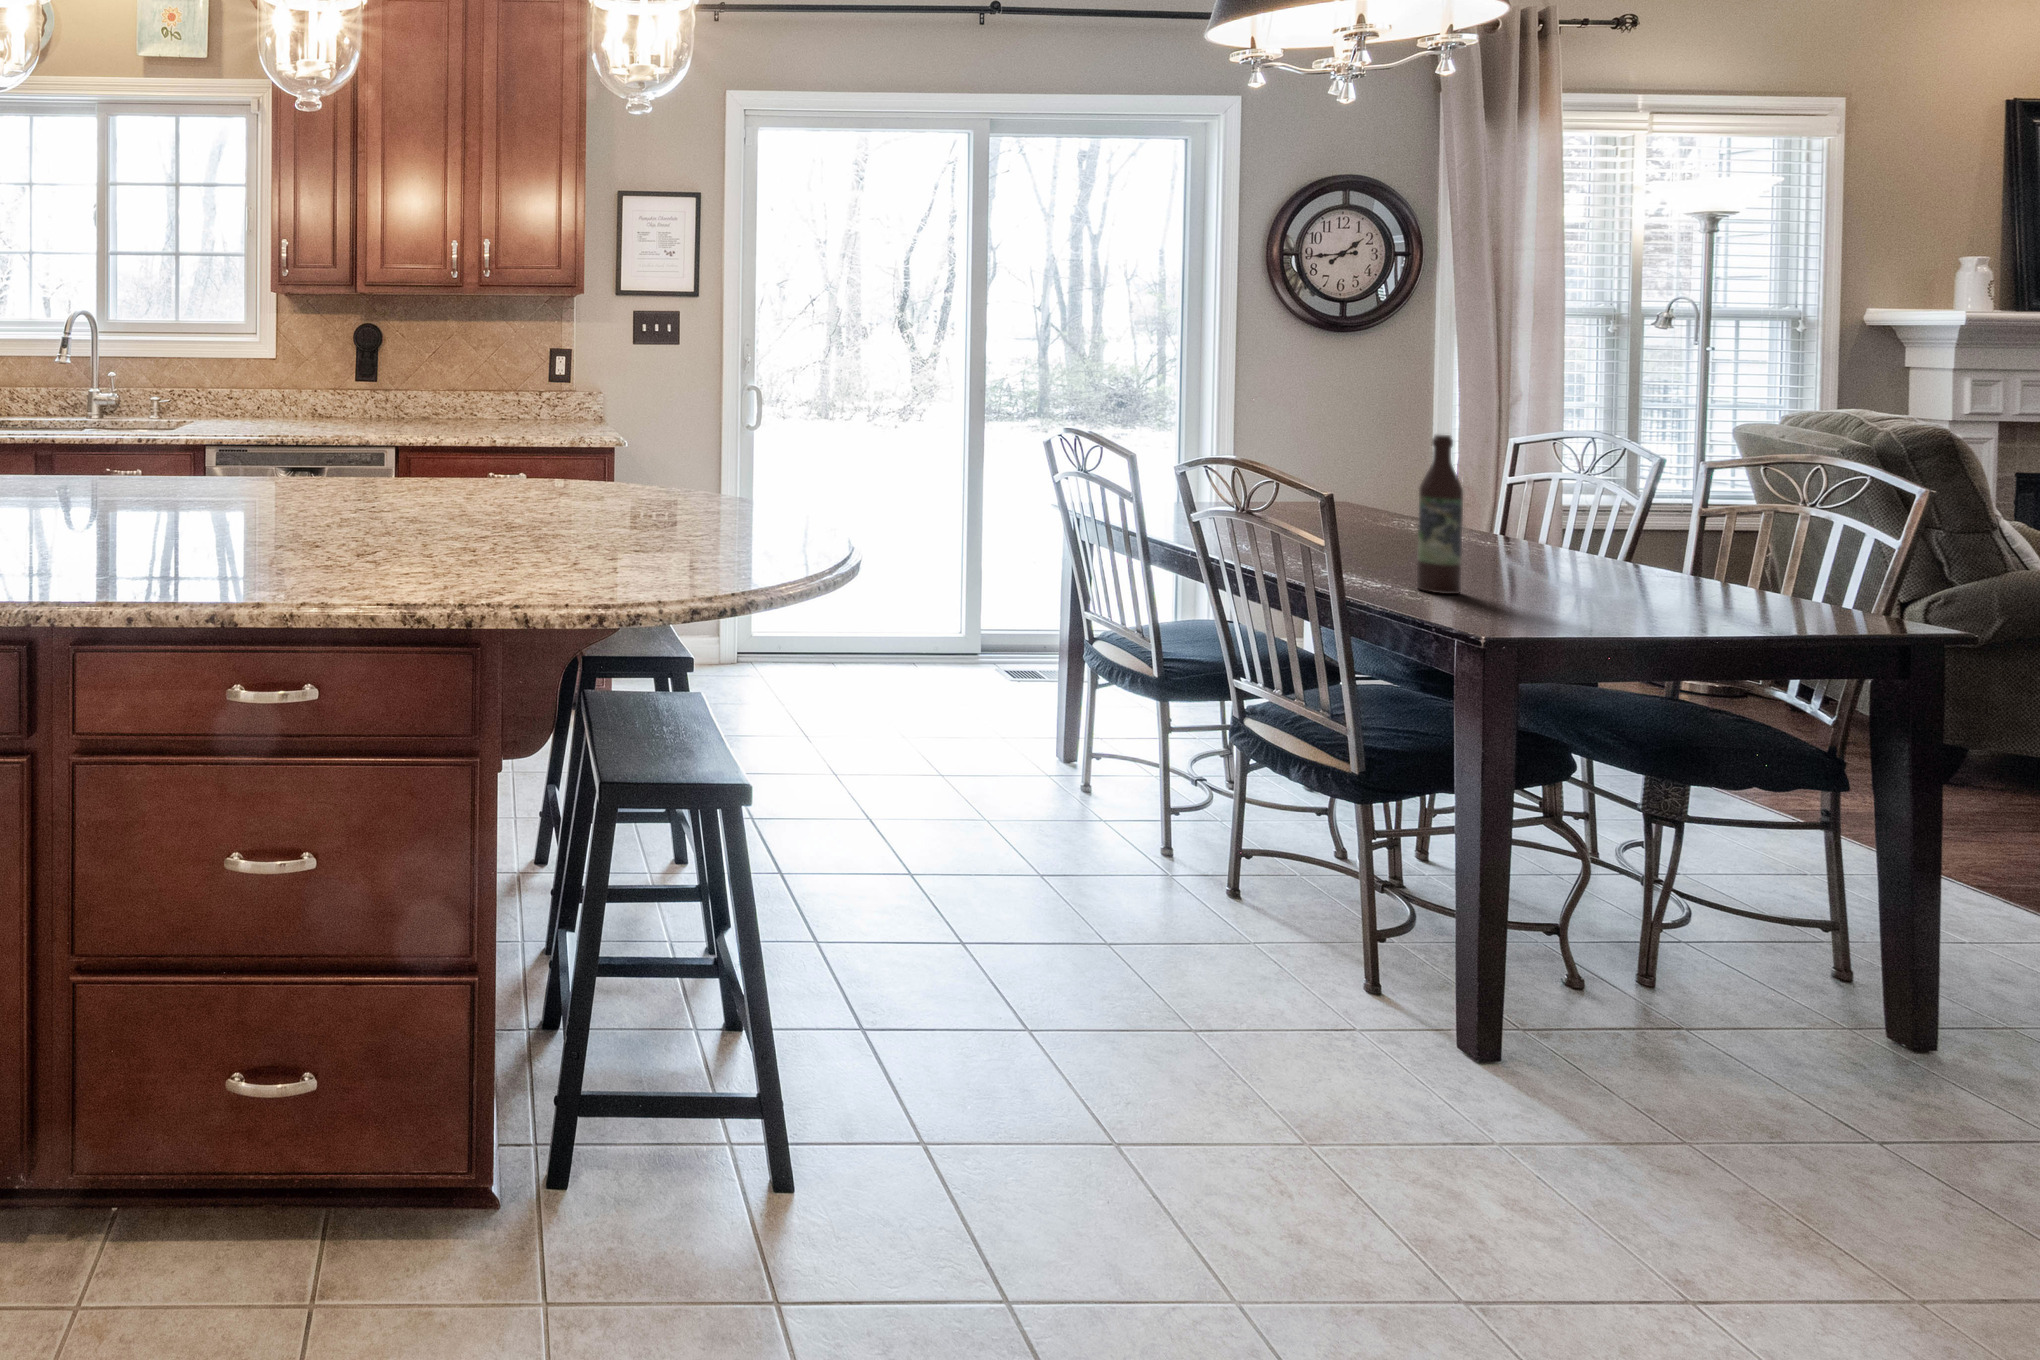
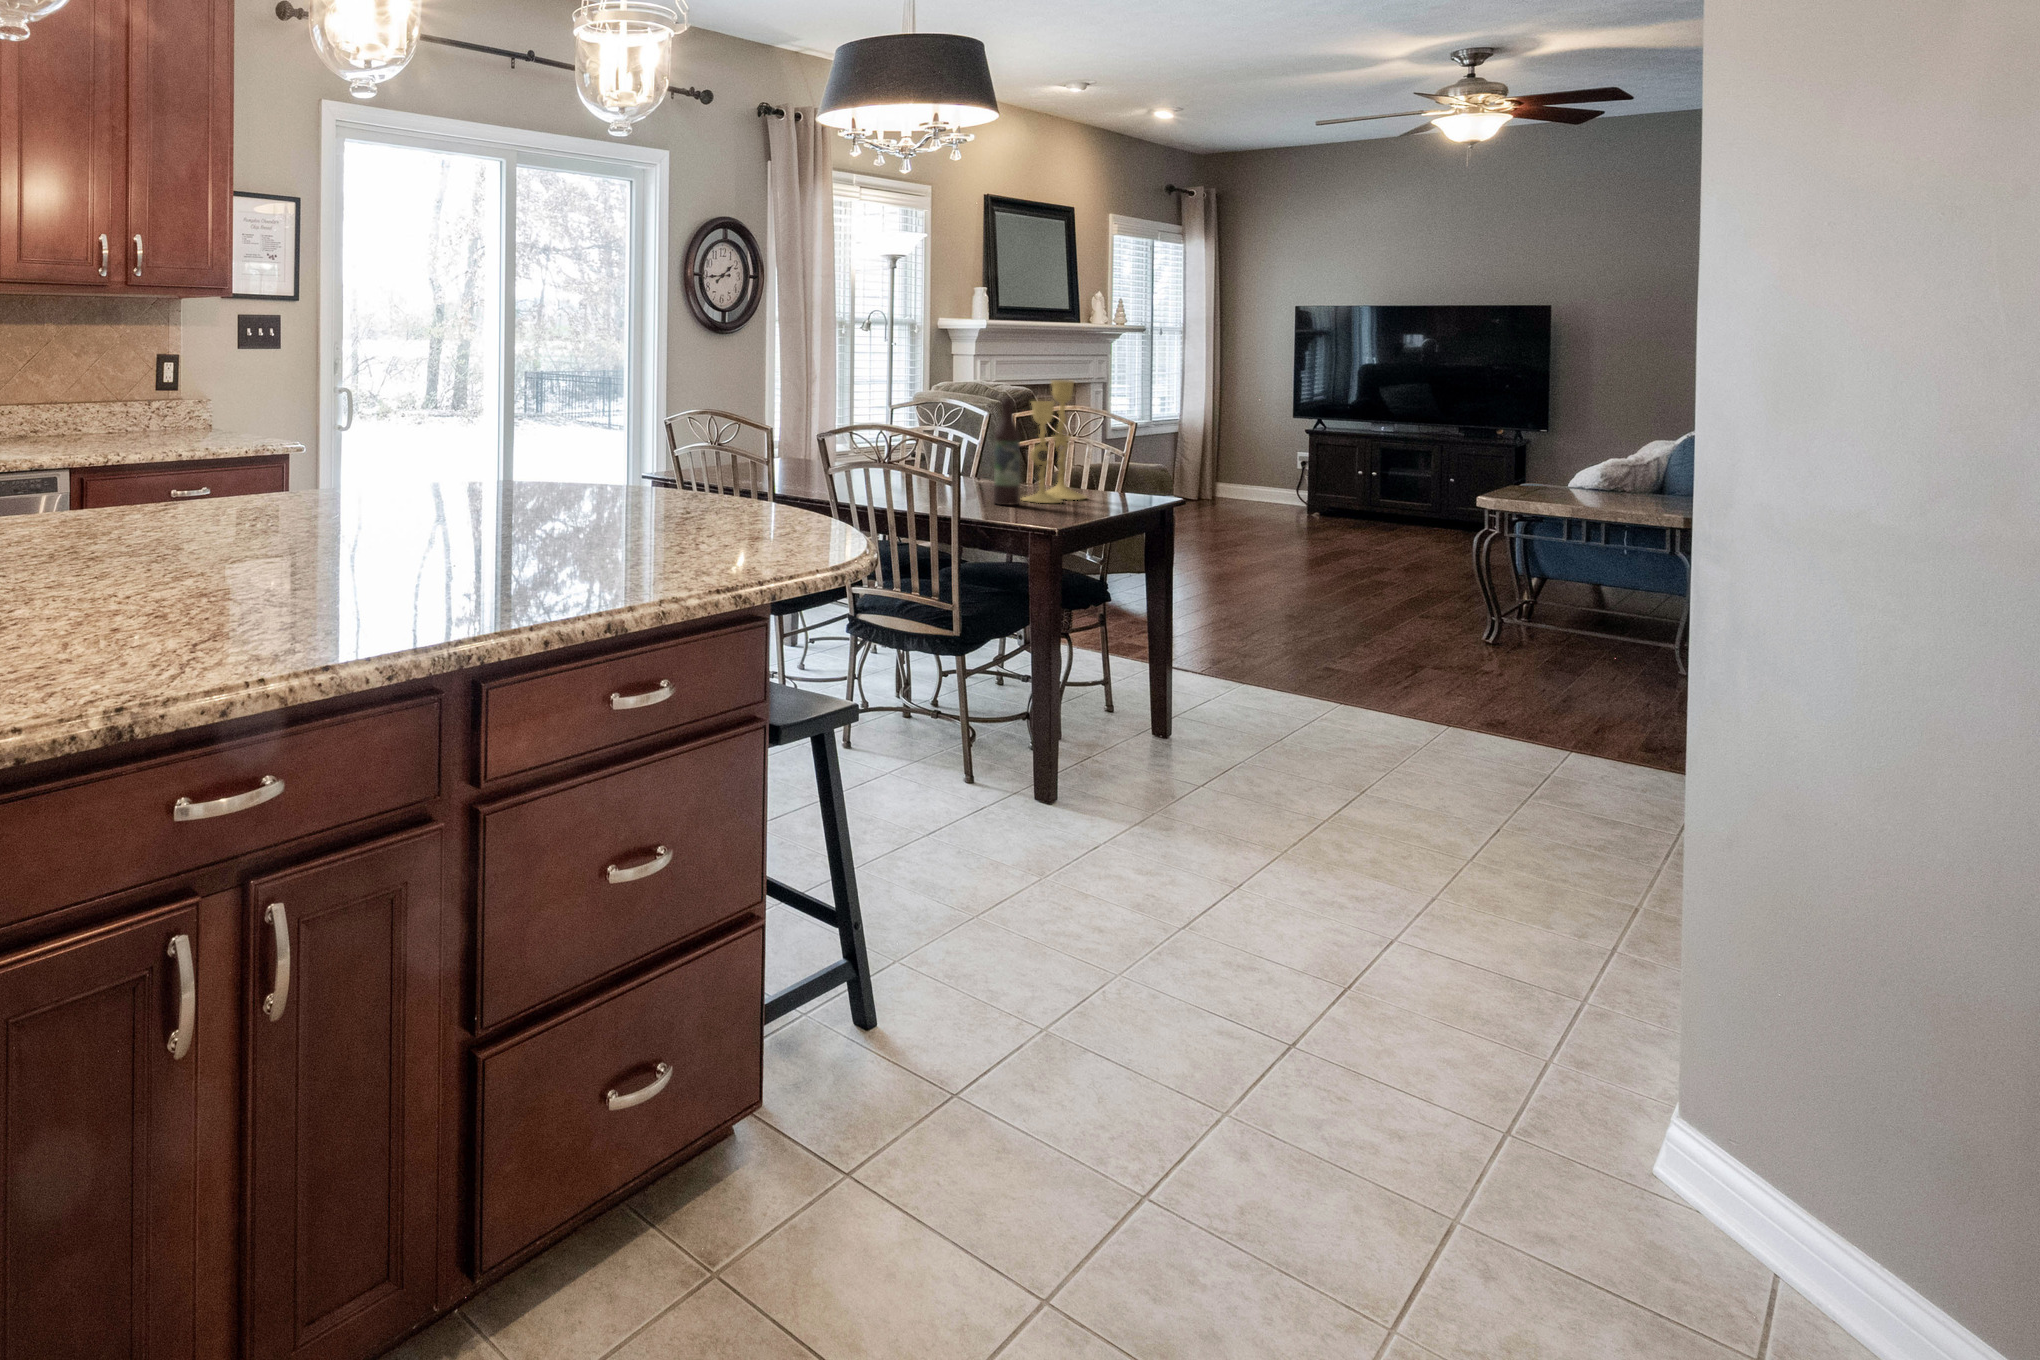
candlestick: none [1495,411,1651,602] -> present [1023,380,1085,503]

